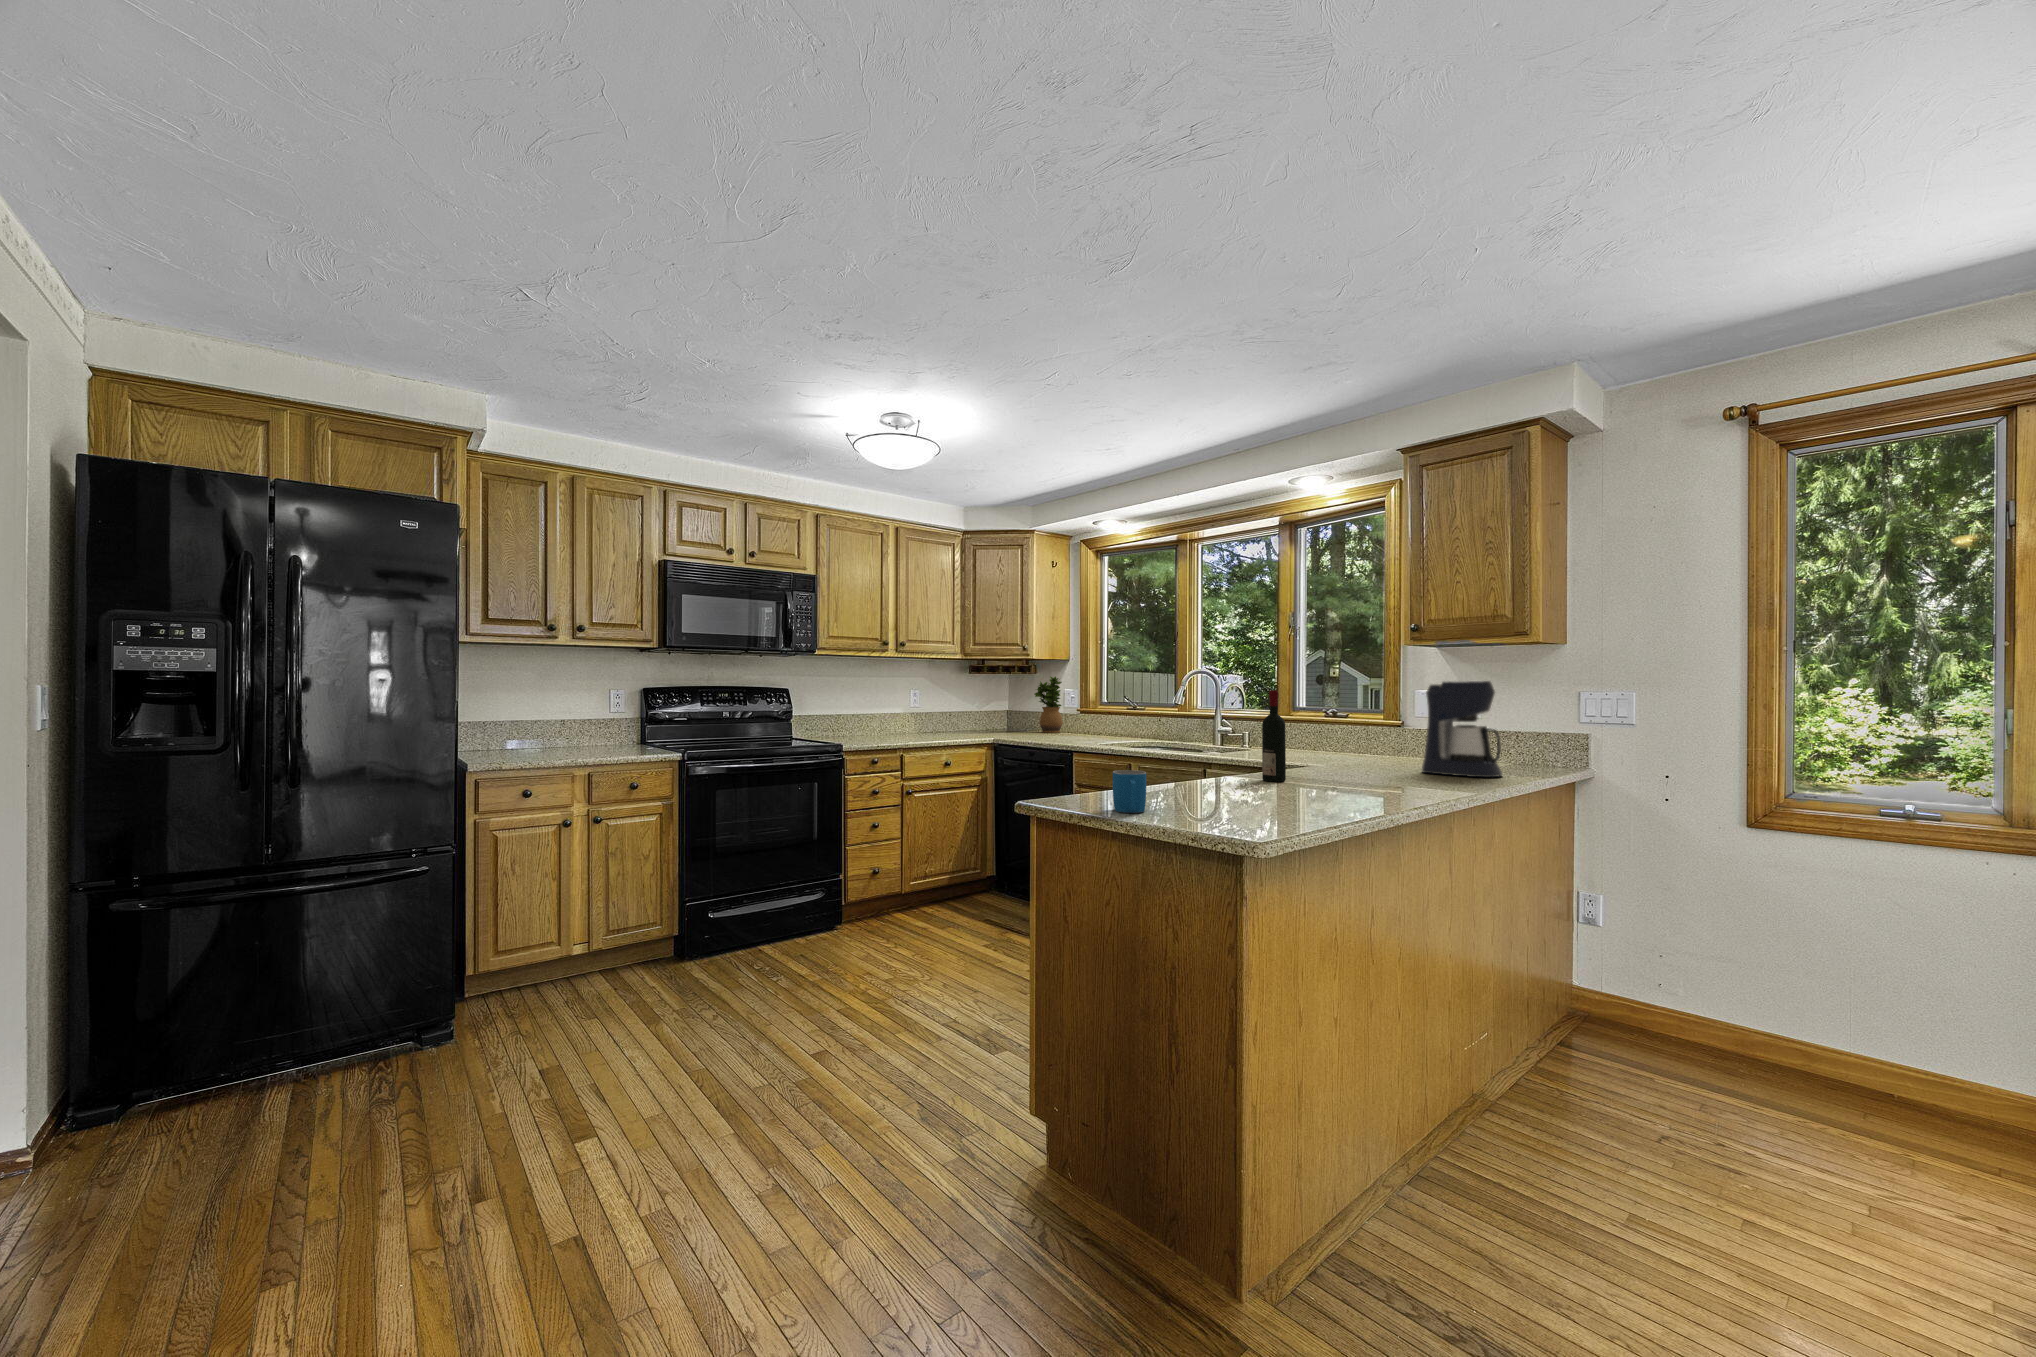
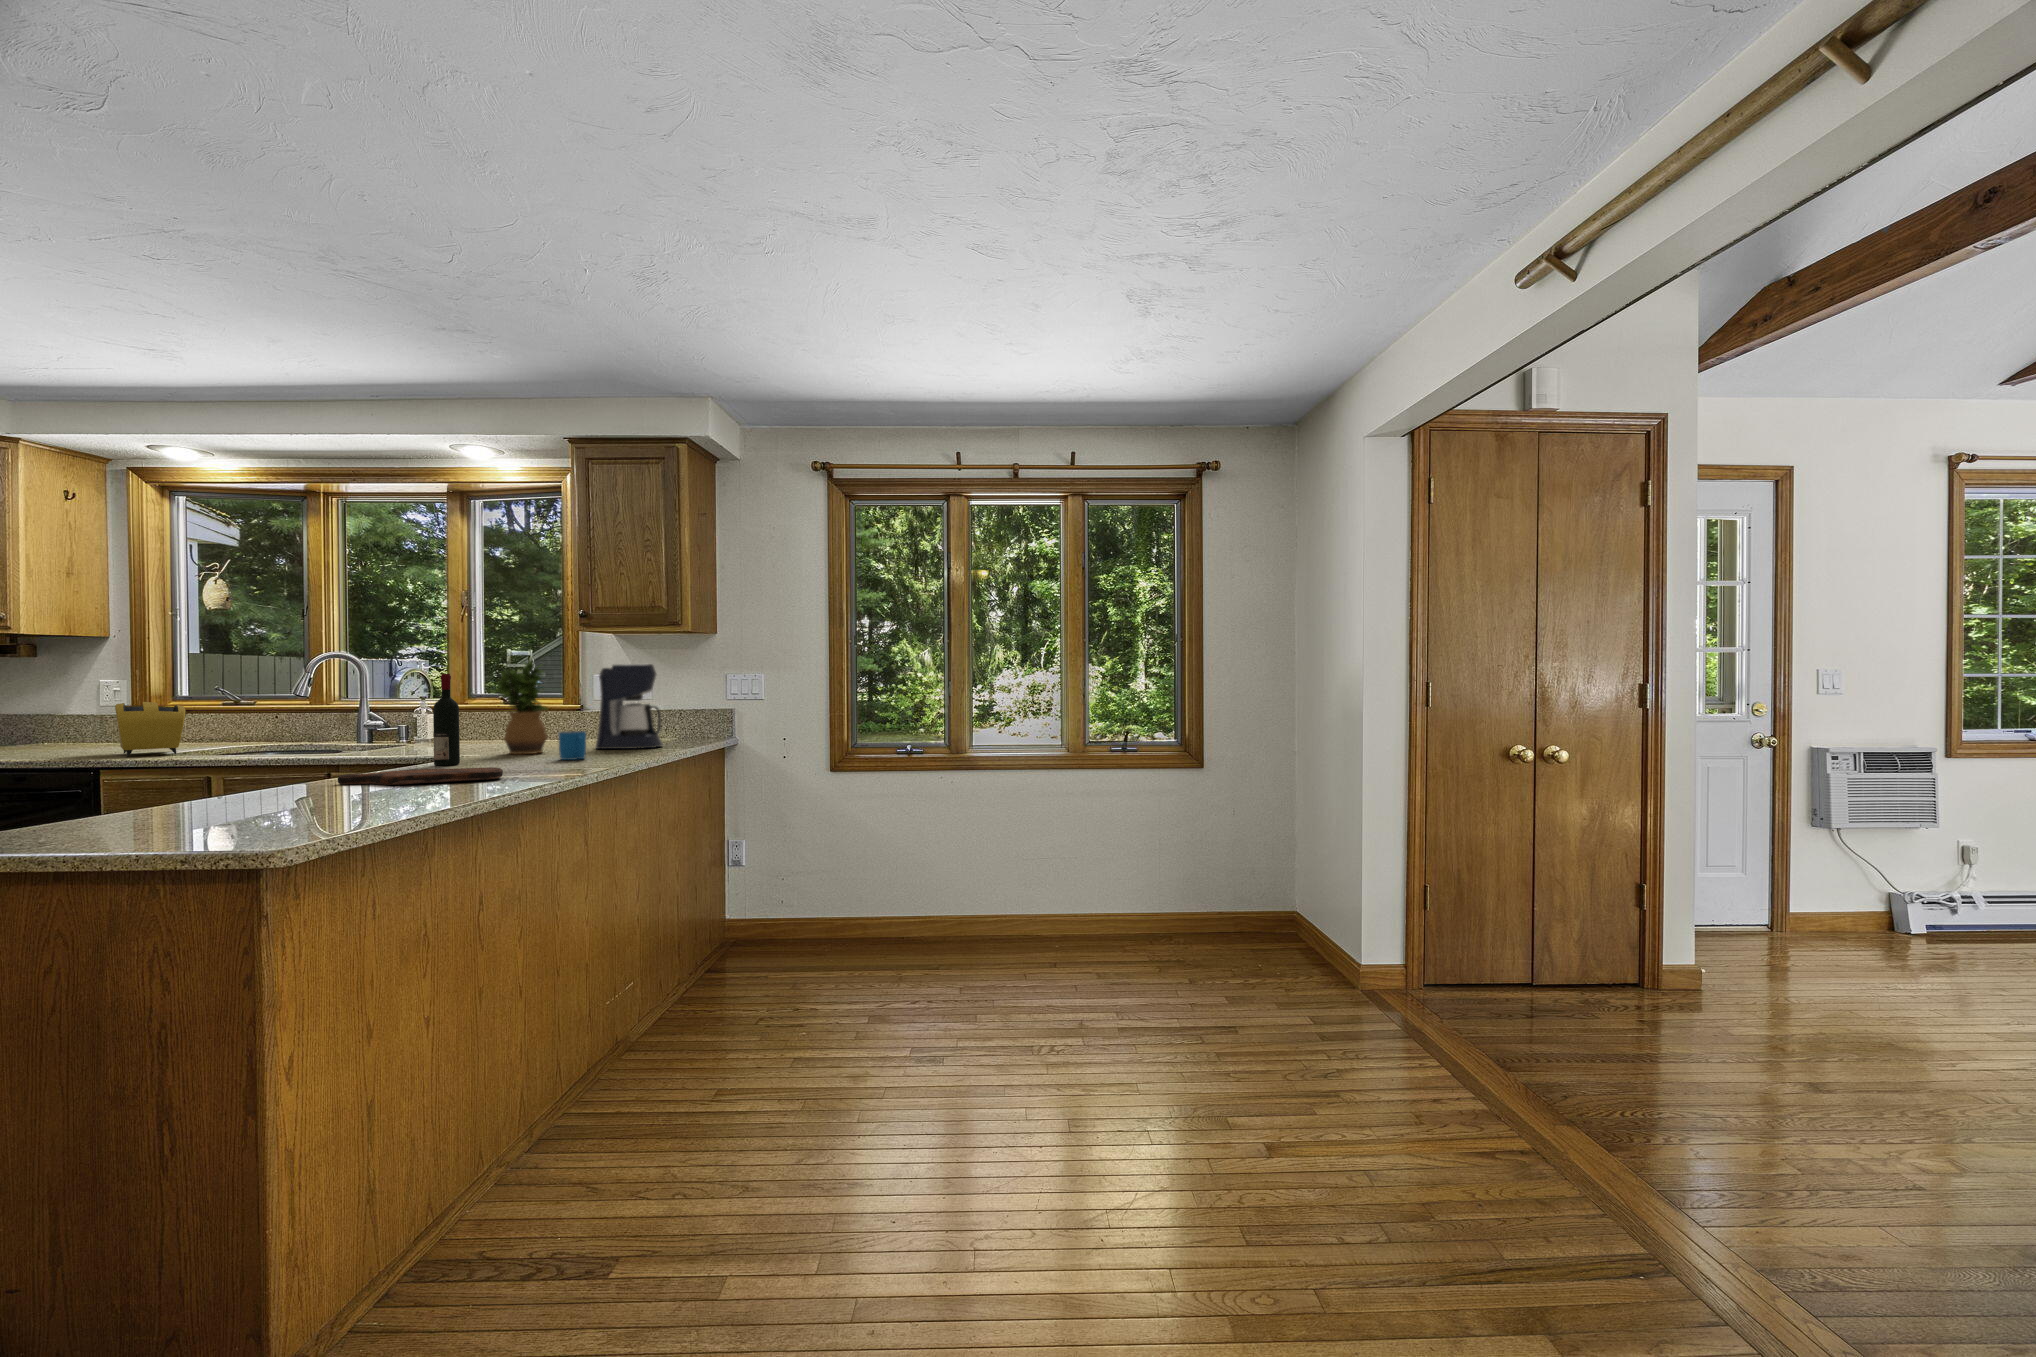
potted plant: present [1034,676,1063,733] -> present [495,662,547,754]
toaster: none [1060,706,1099,746] -> present [115,702,185,757]
mug: present [1113,770,1146,813] -> present [558,731,586,760]
cutting board: none [1176,789,1327,811] -> present [338,767,503,785]

